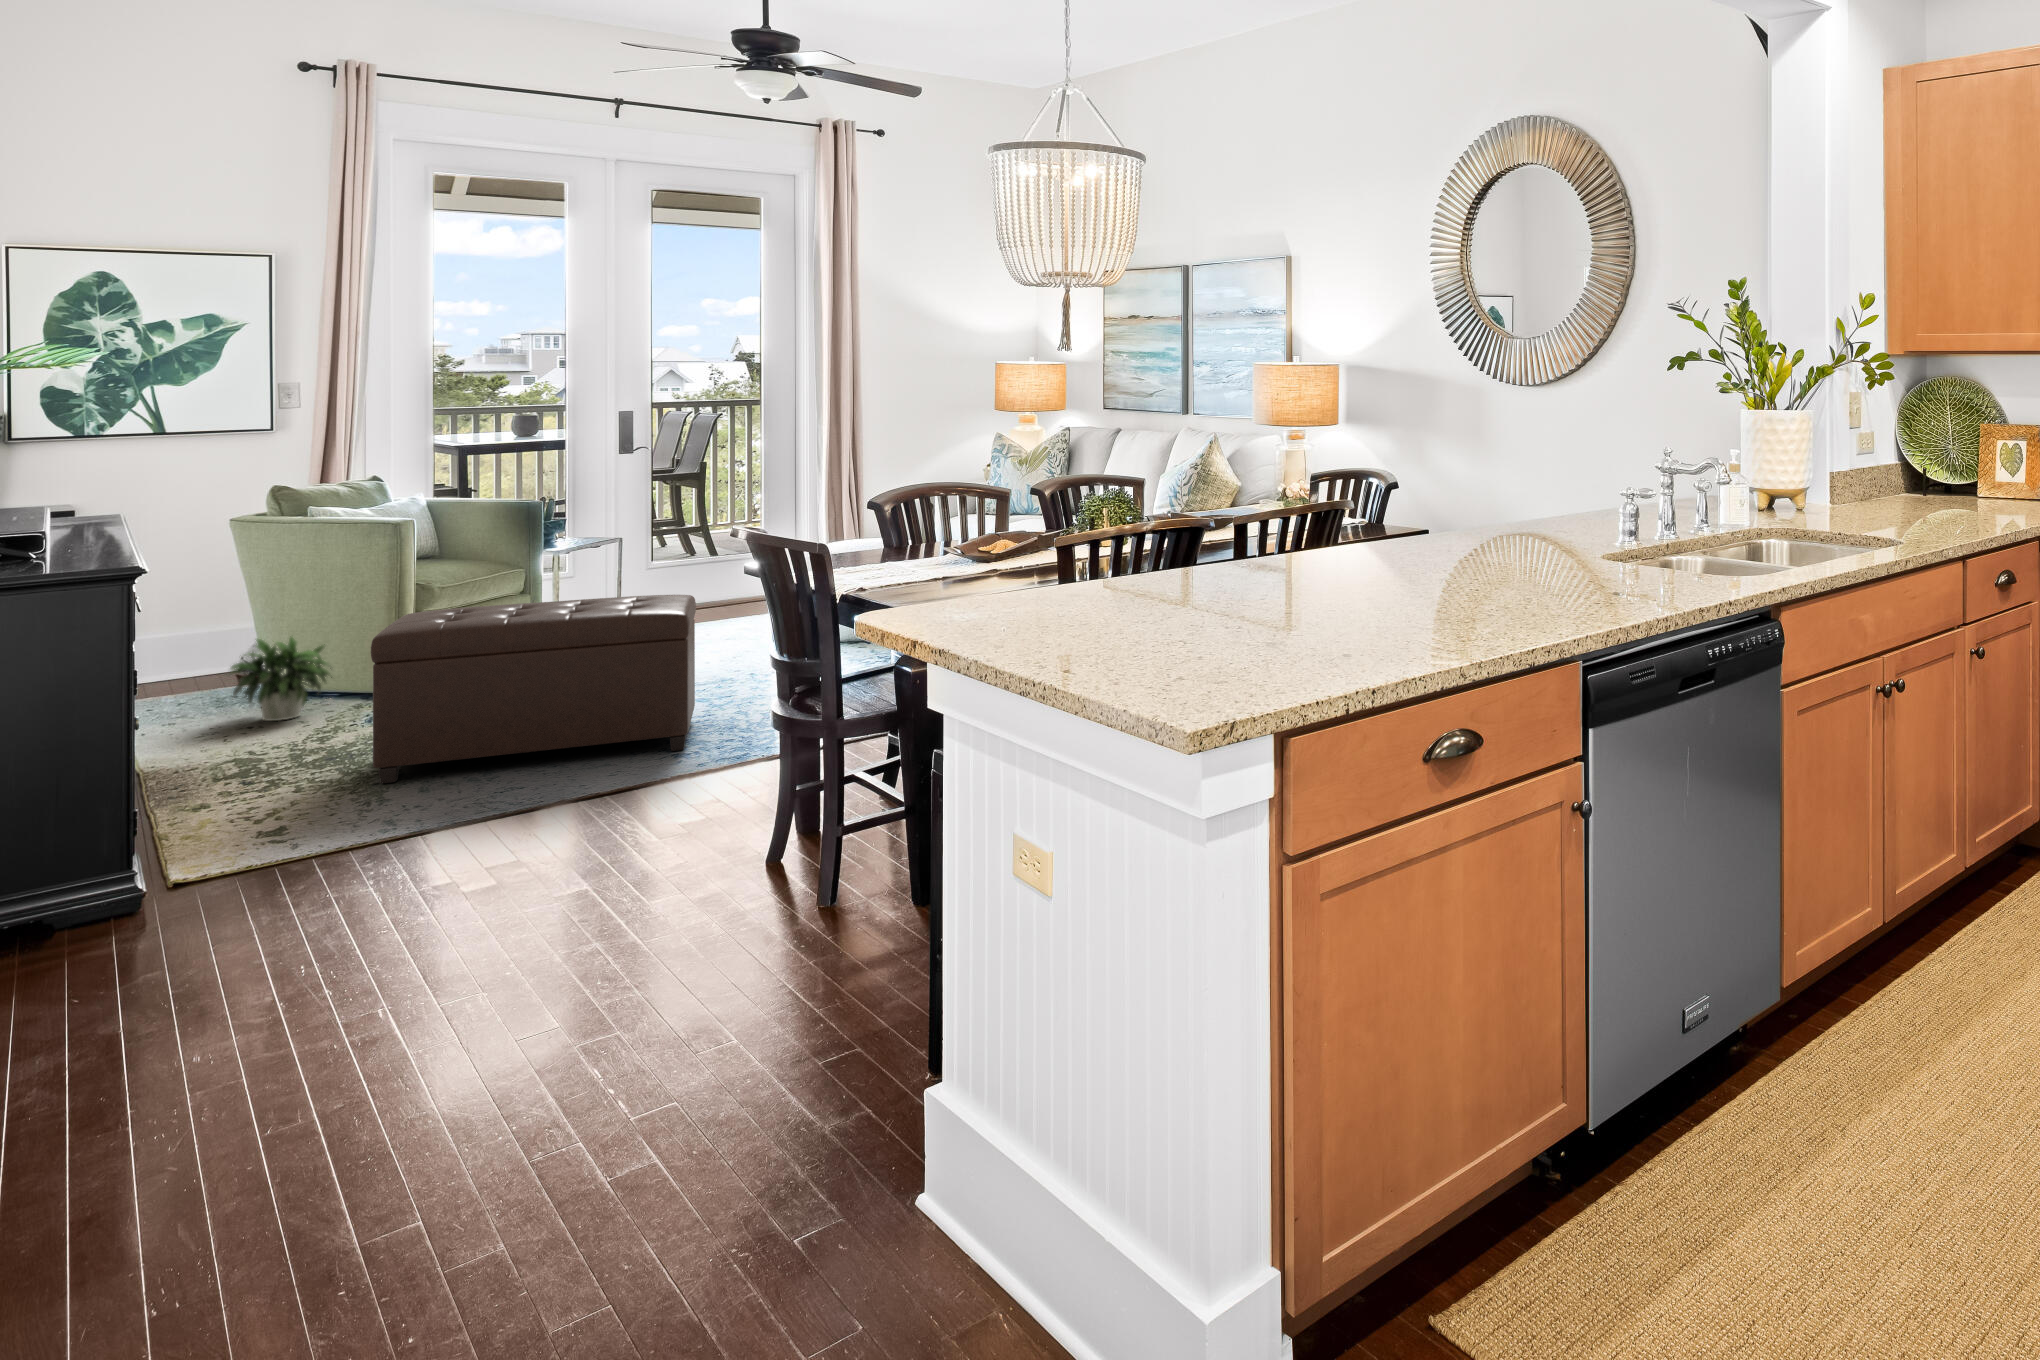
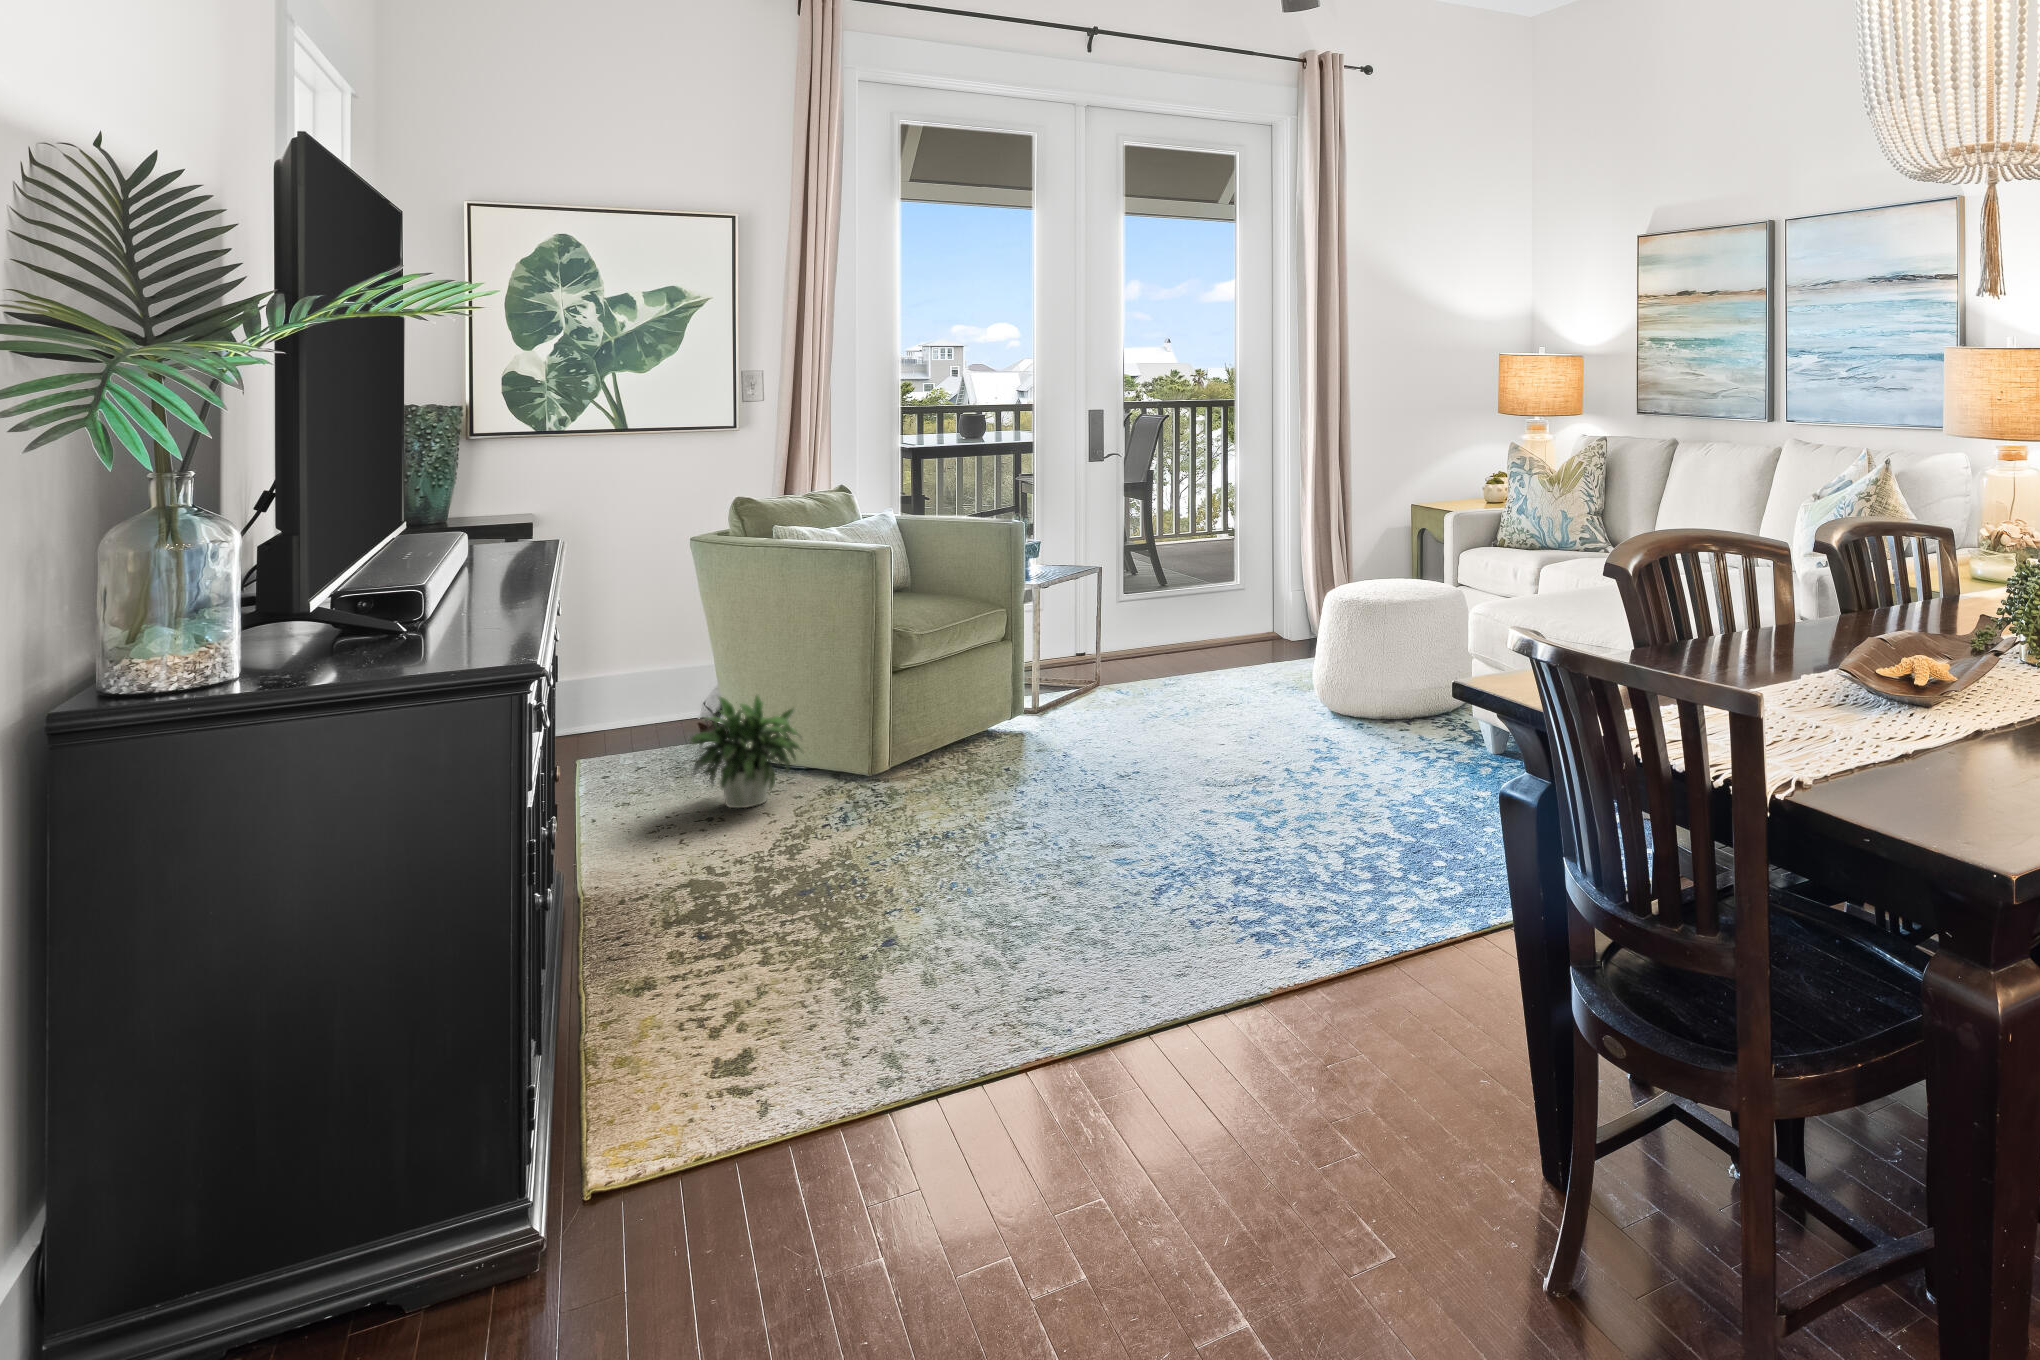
ottoman: present [371,595,696,784] -> none [863,673,1264,950]

